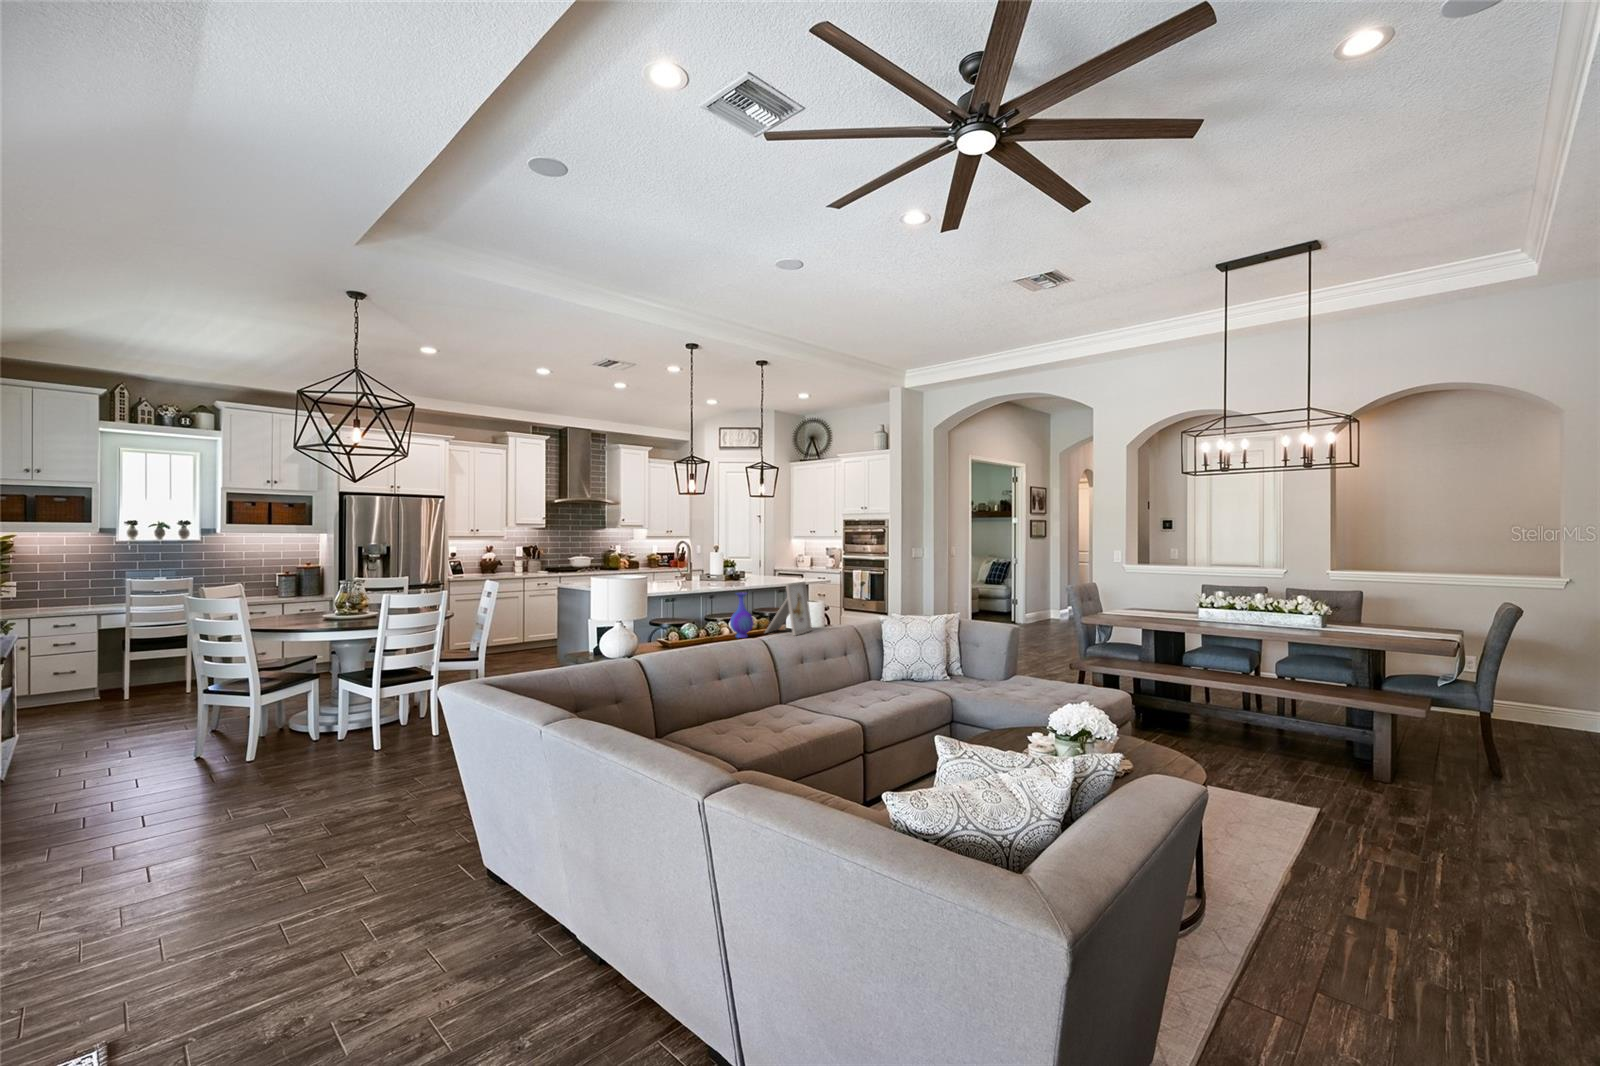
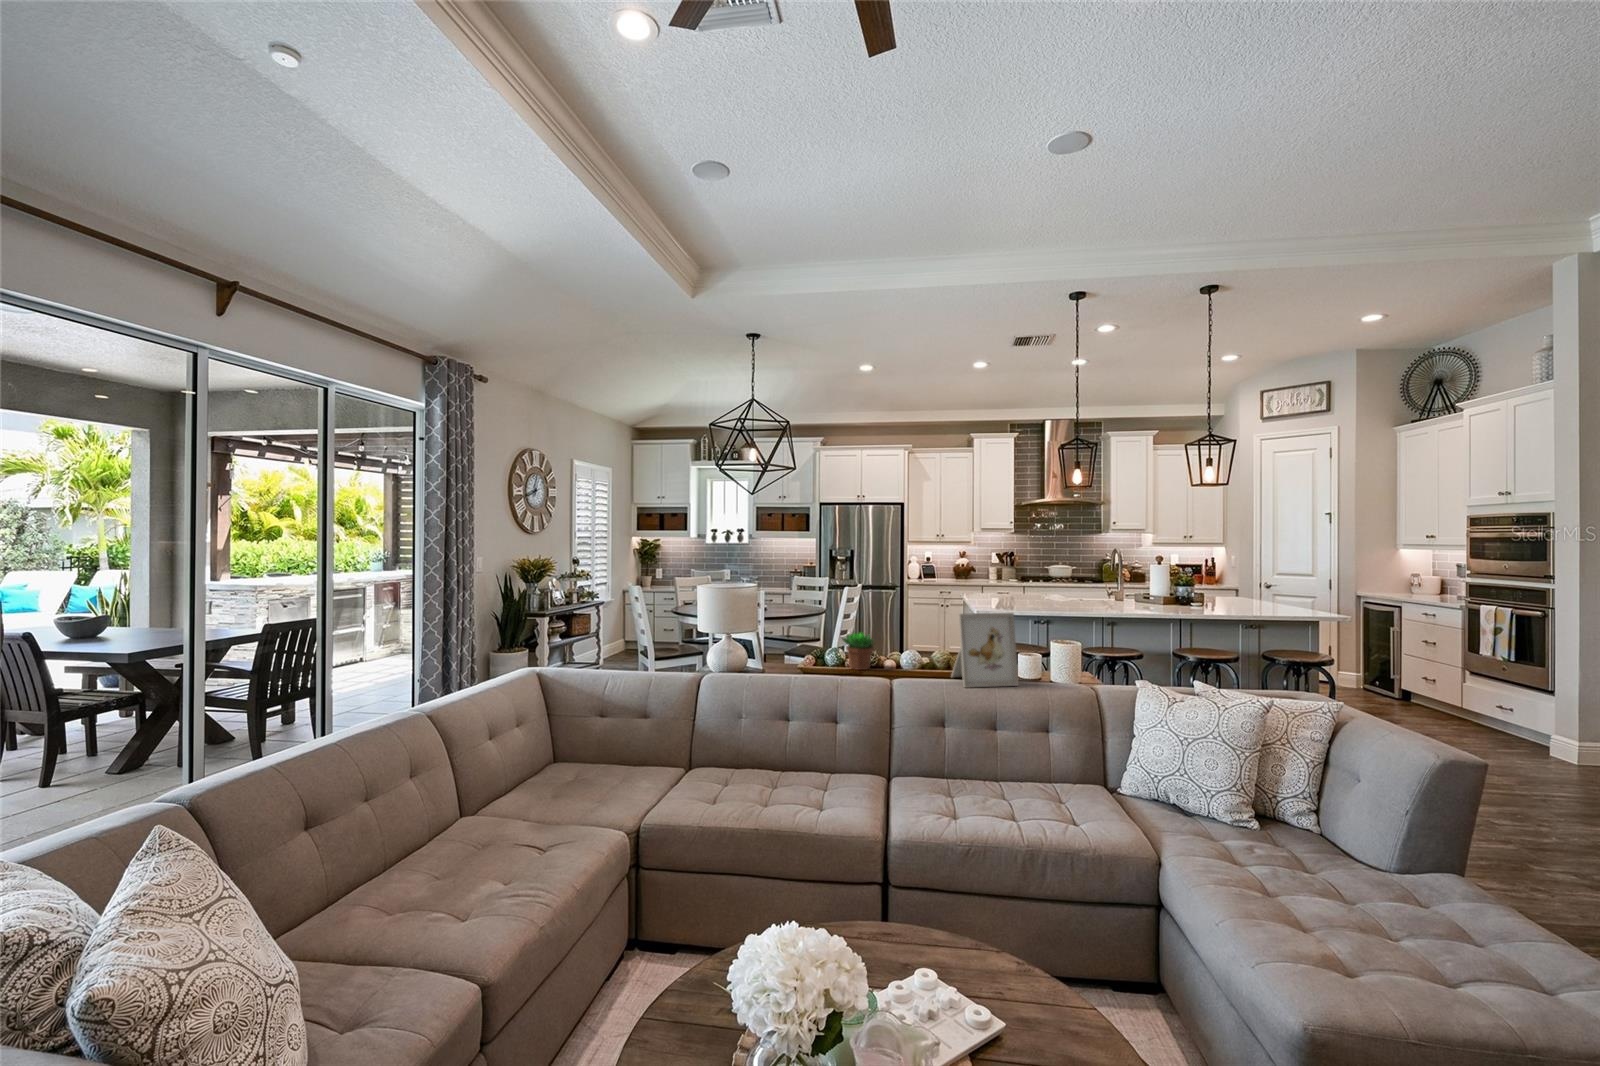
vase: present [730,593,753,638] -> none [890,619,921,678]
succulent plant: none [678,607,709,639] -> present [842,633,874,670]

